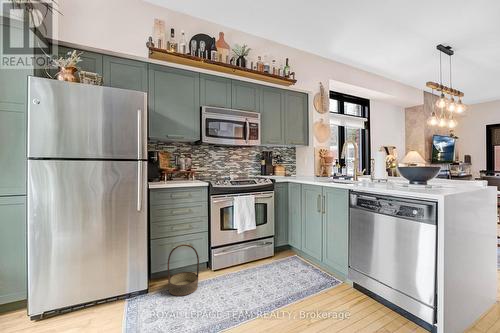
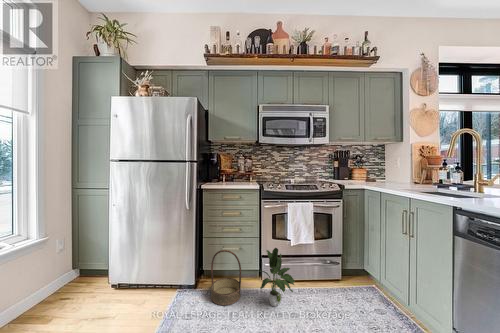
potted plant: none [216,235,247,285] -> present [260,248,295,306]

